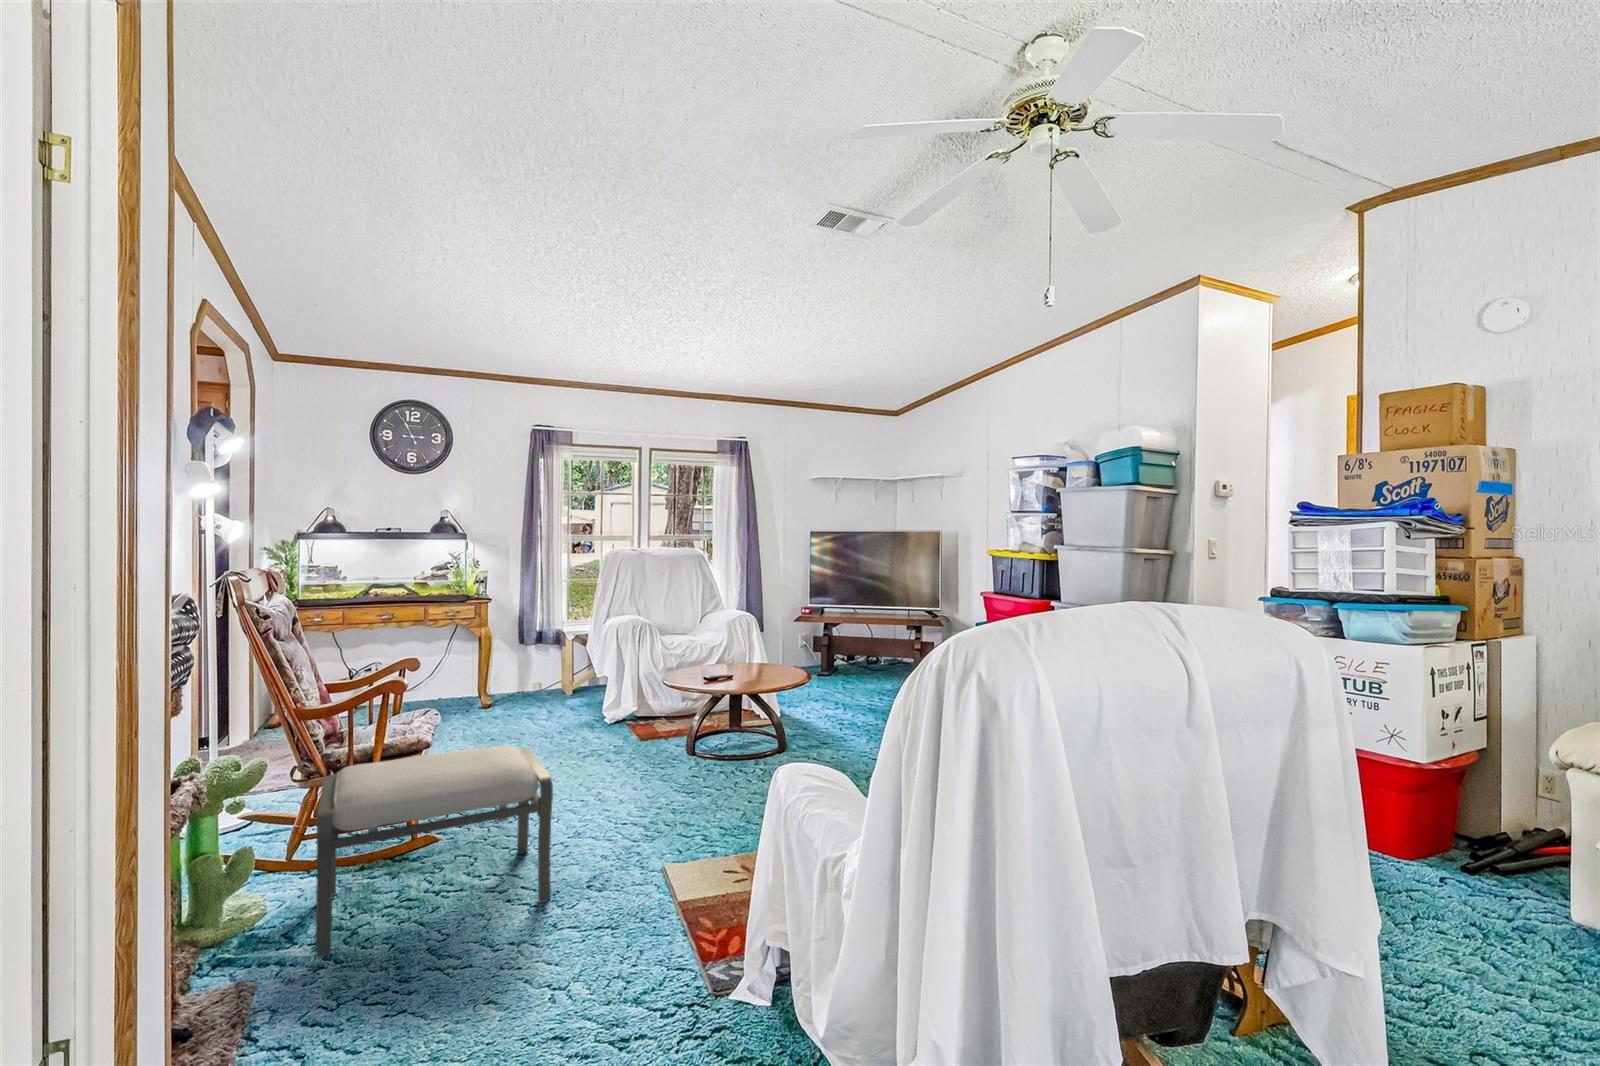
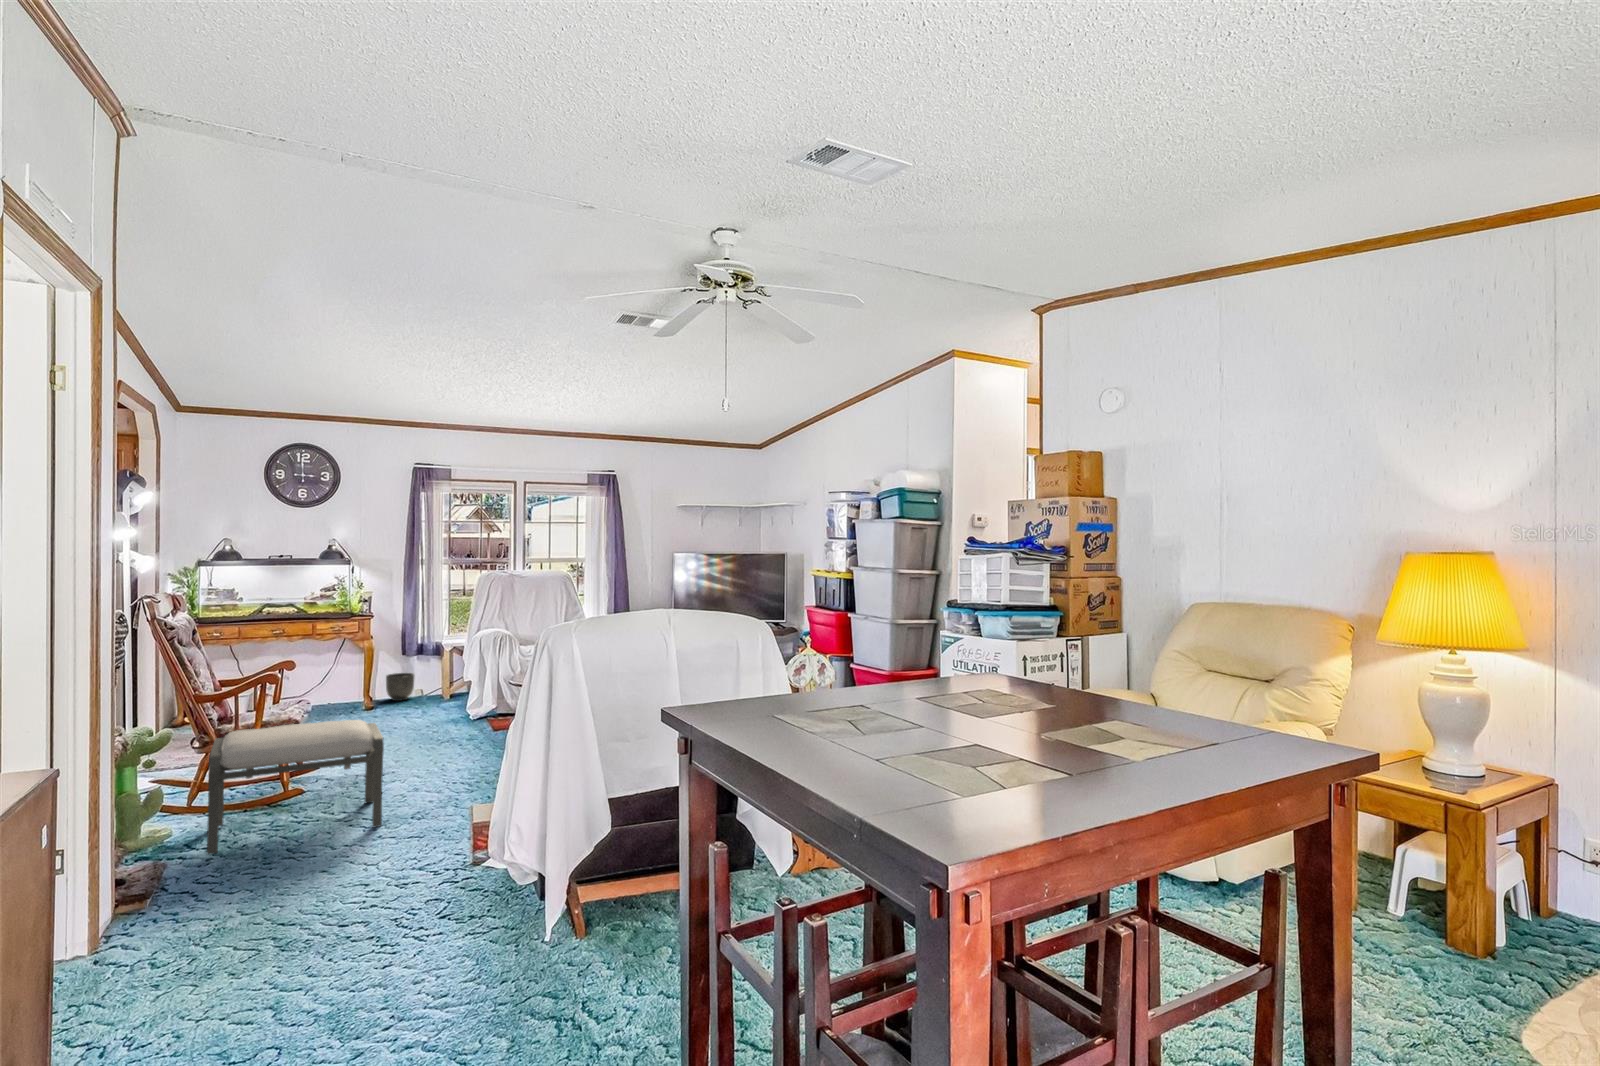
planter: none [502,661,533,692] -> present [386,673,414,701]

